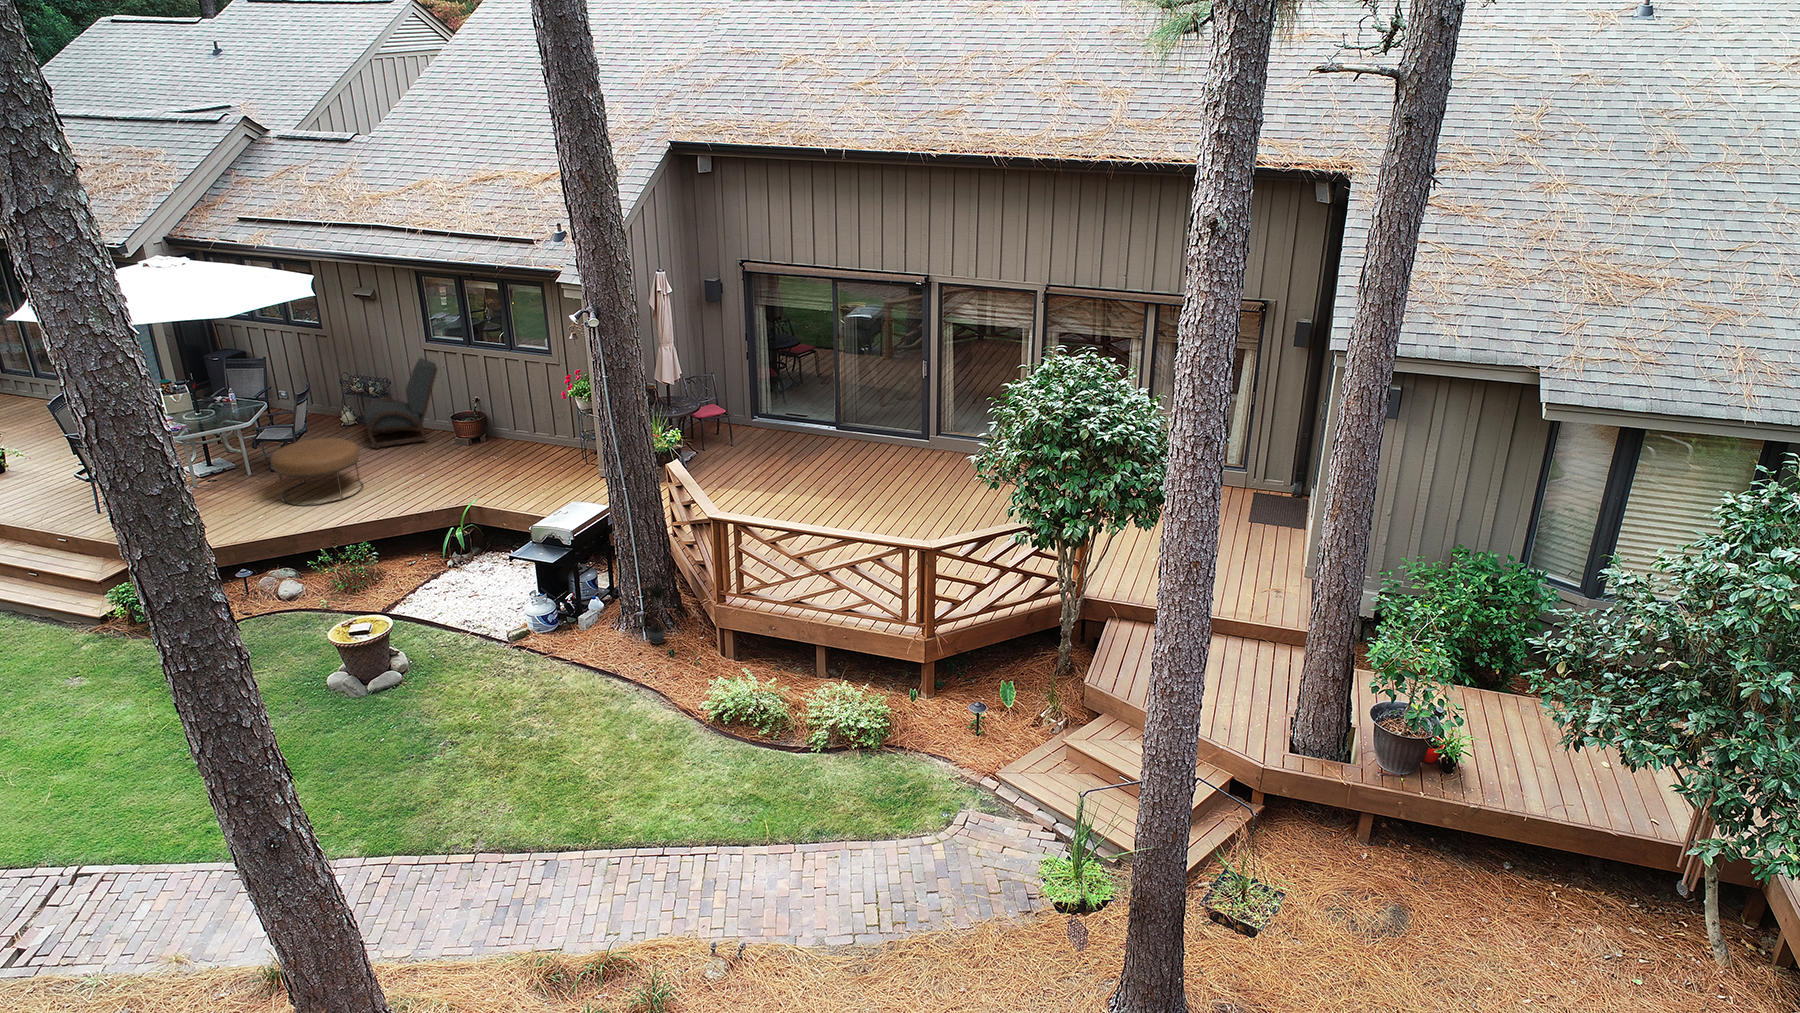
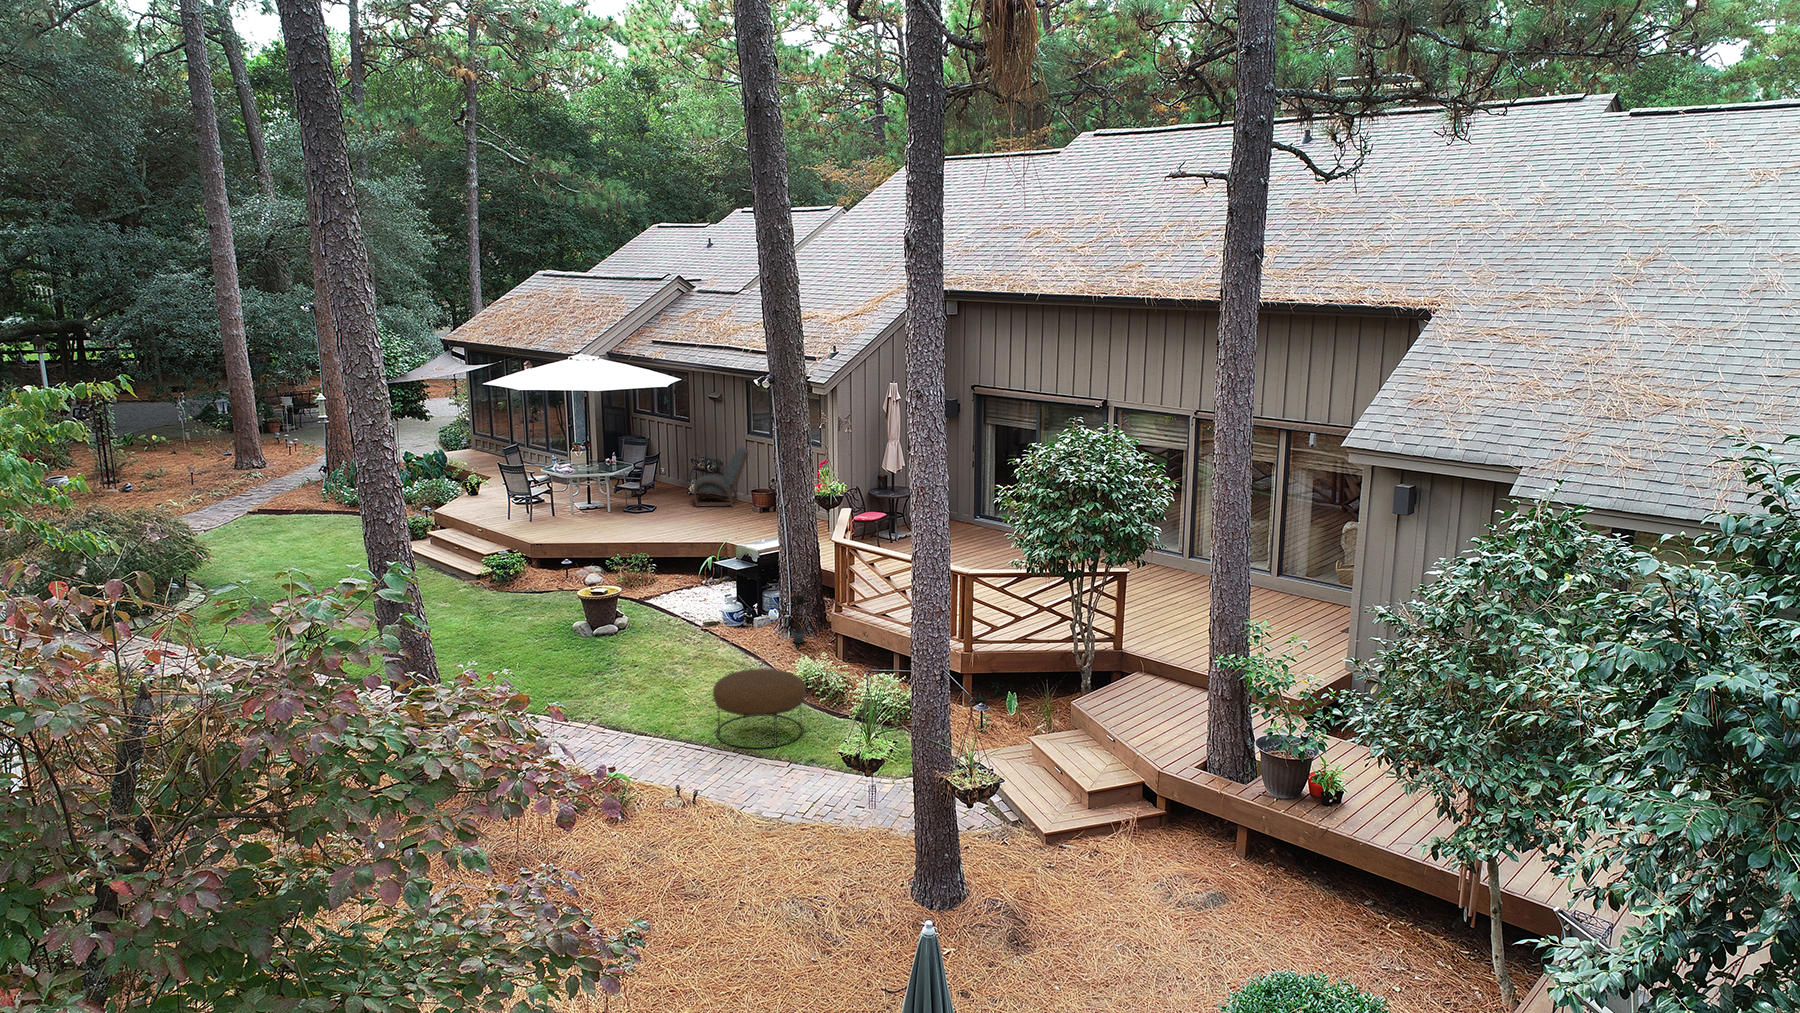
ottoman: present [271,438,364,505] -> present [713,668,806,749]

